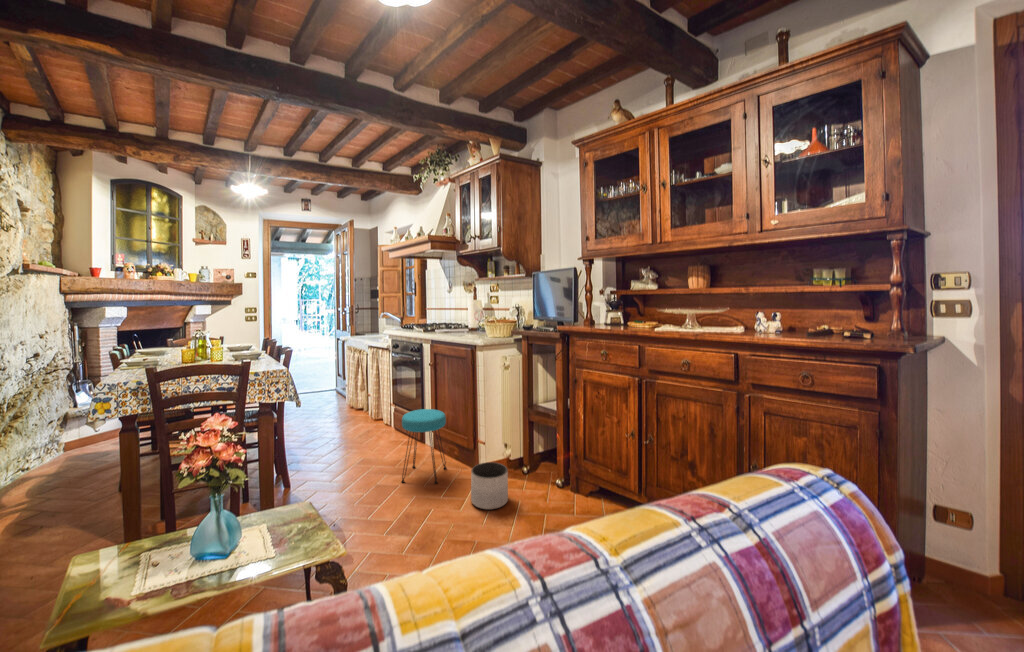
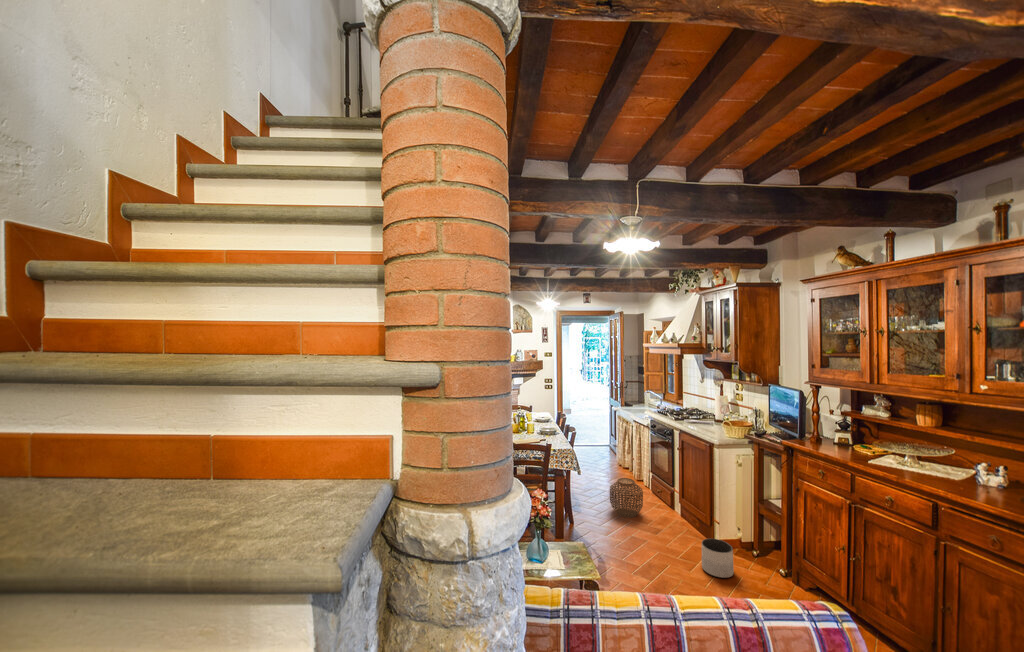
stool: present [402,409,446,484] -> none [651,483,688,544]
woven basket: none [339,415,387,469] -> present [610,478,643,518]

